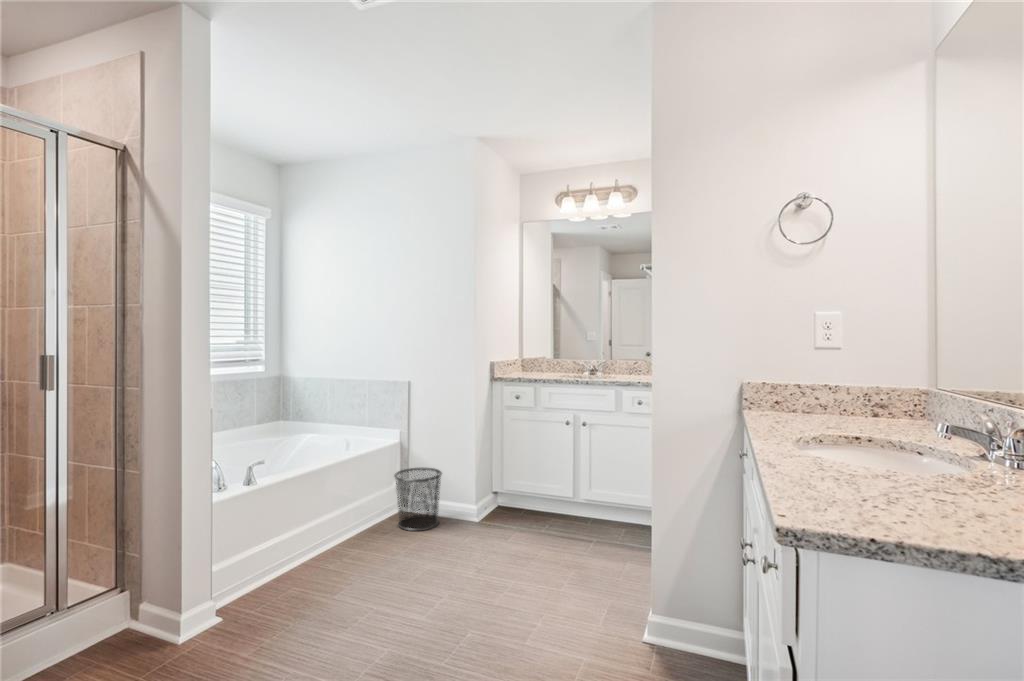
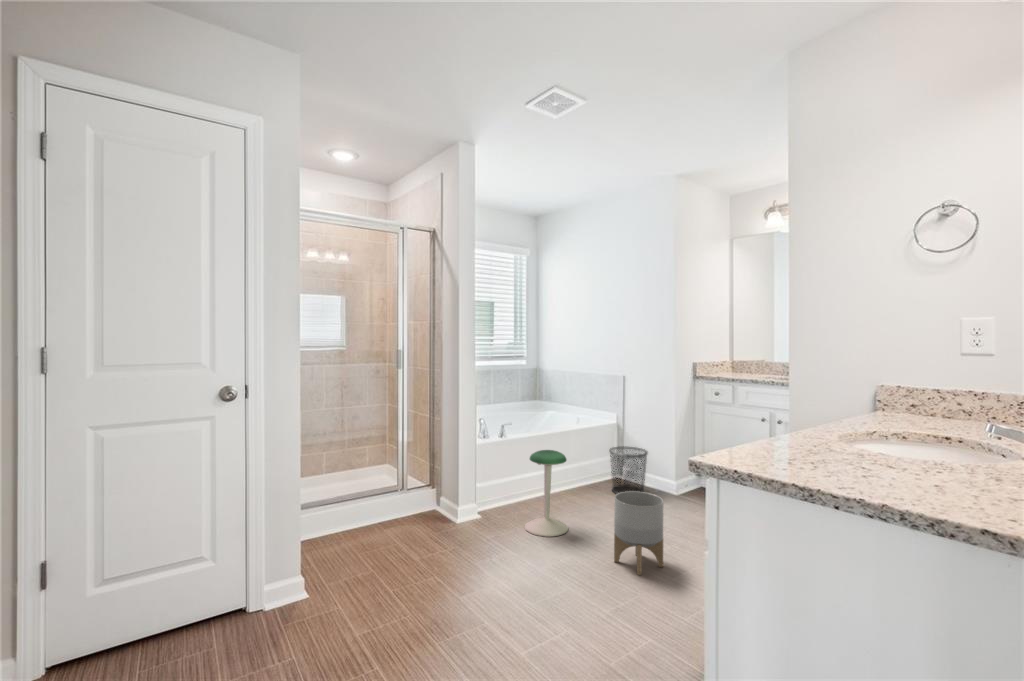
stool: none [302,494,369,624] -> present [525,450,568,537]
planter: none [448,531,509,644] -> present [614,491,664,575]

